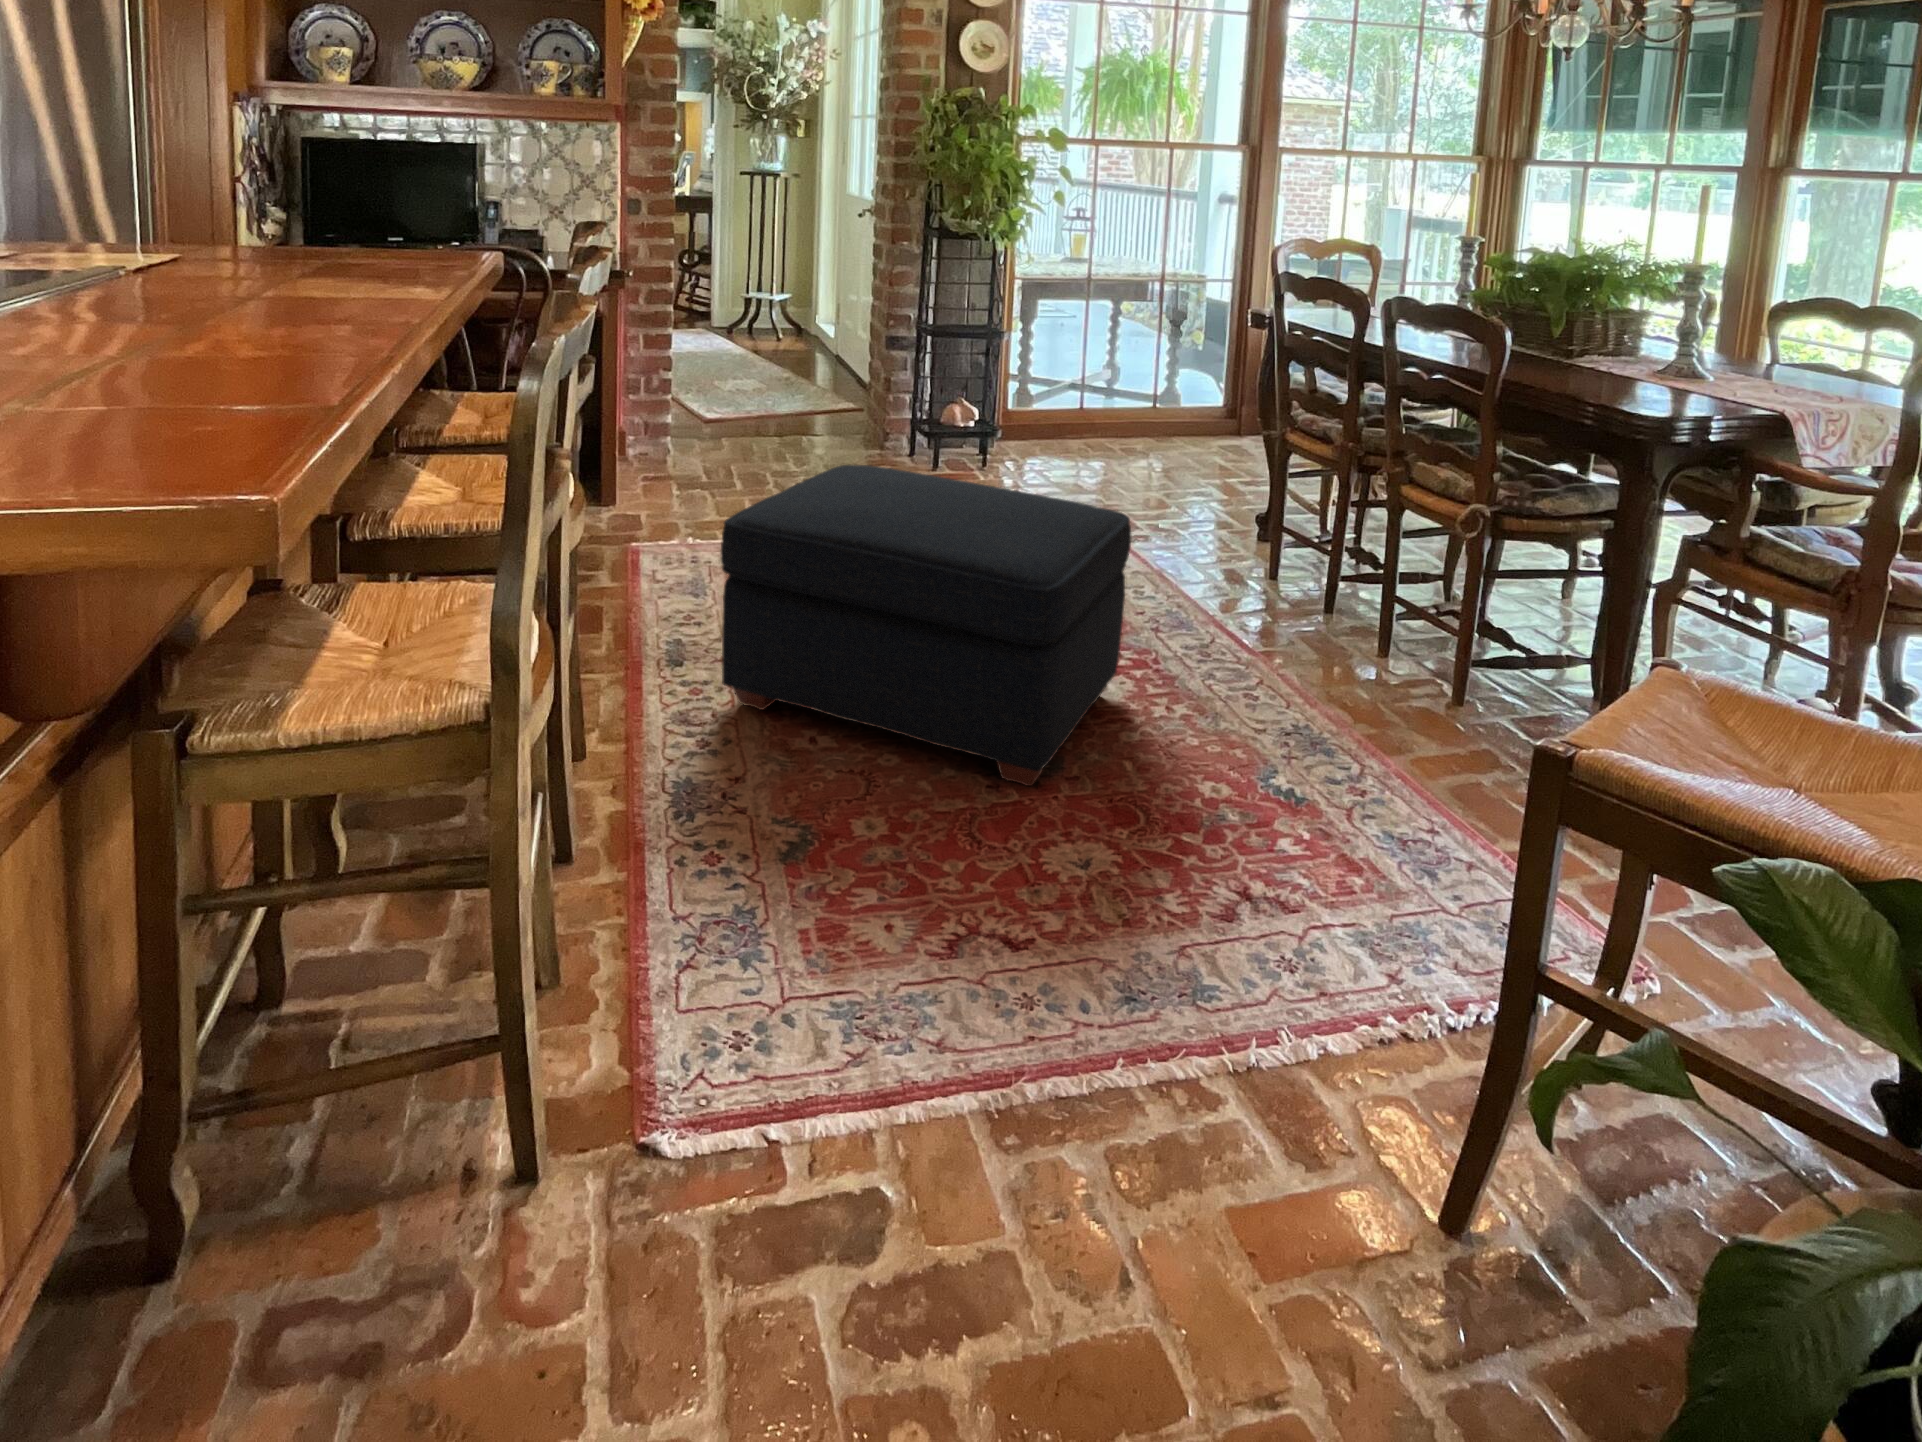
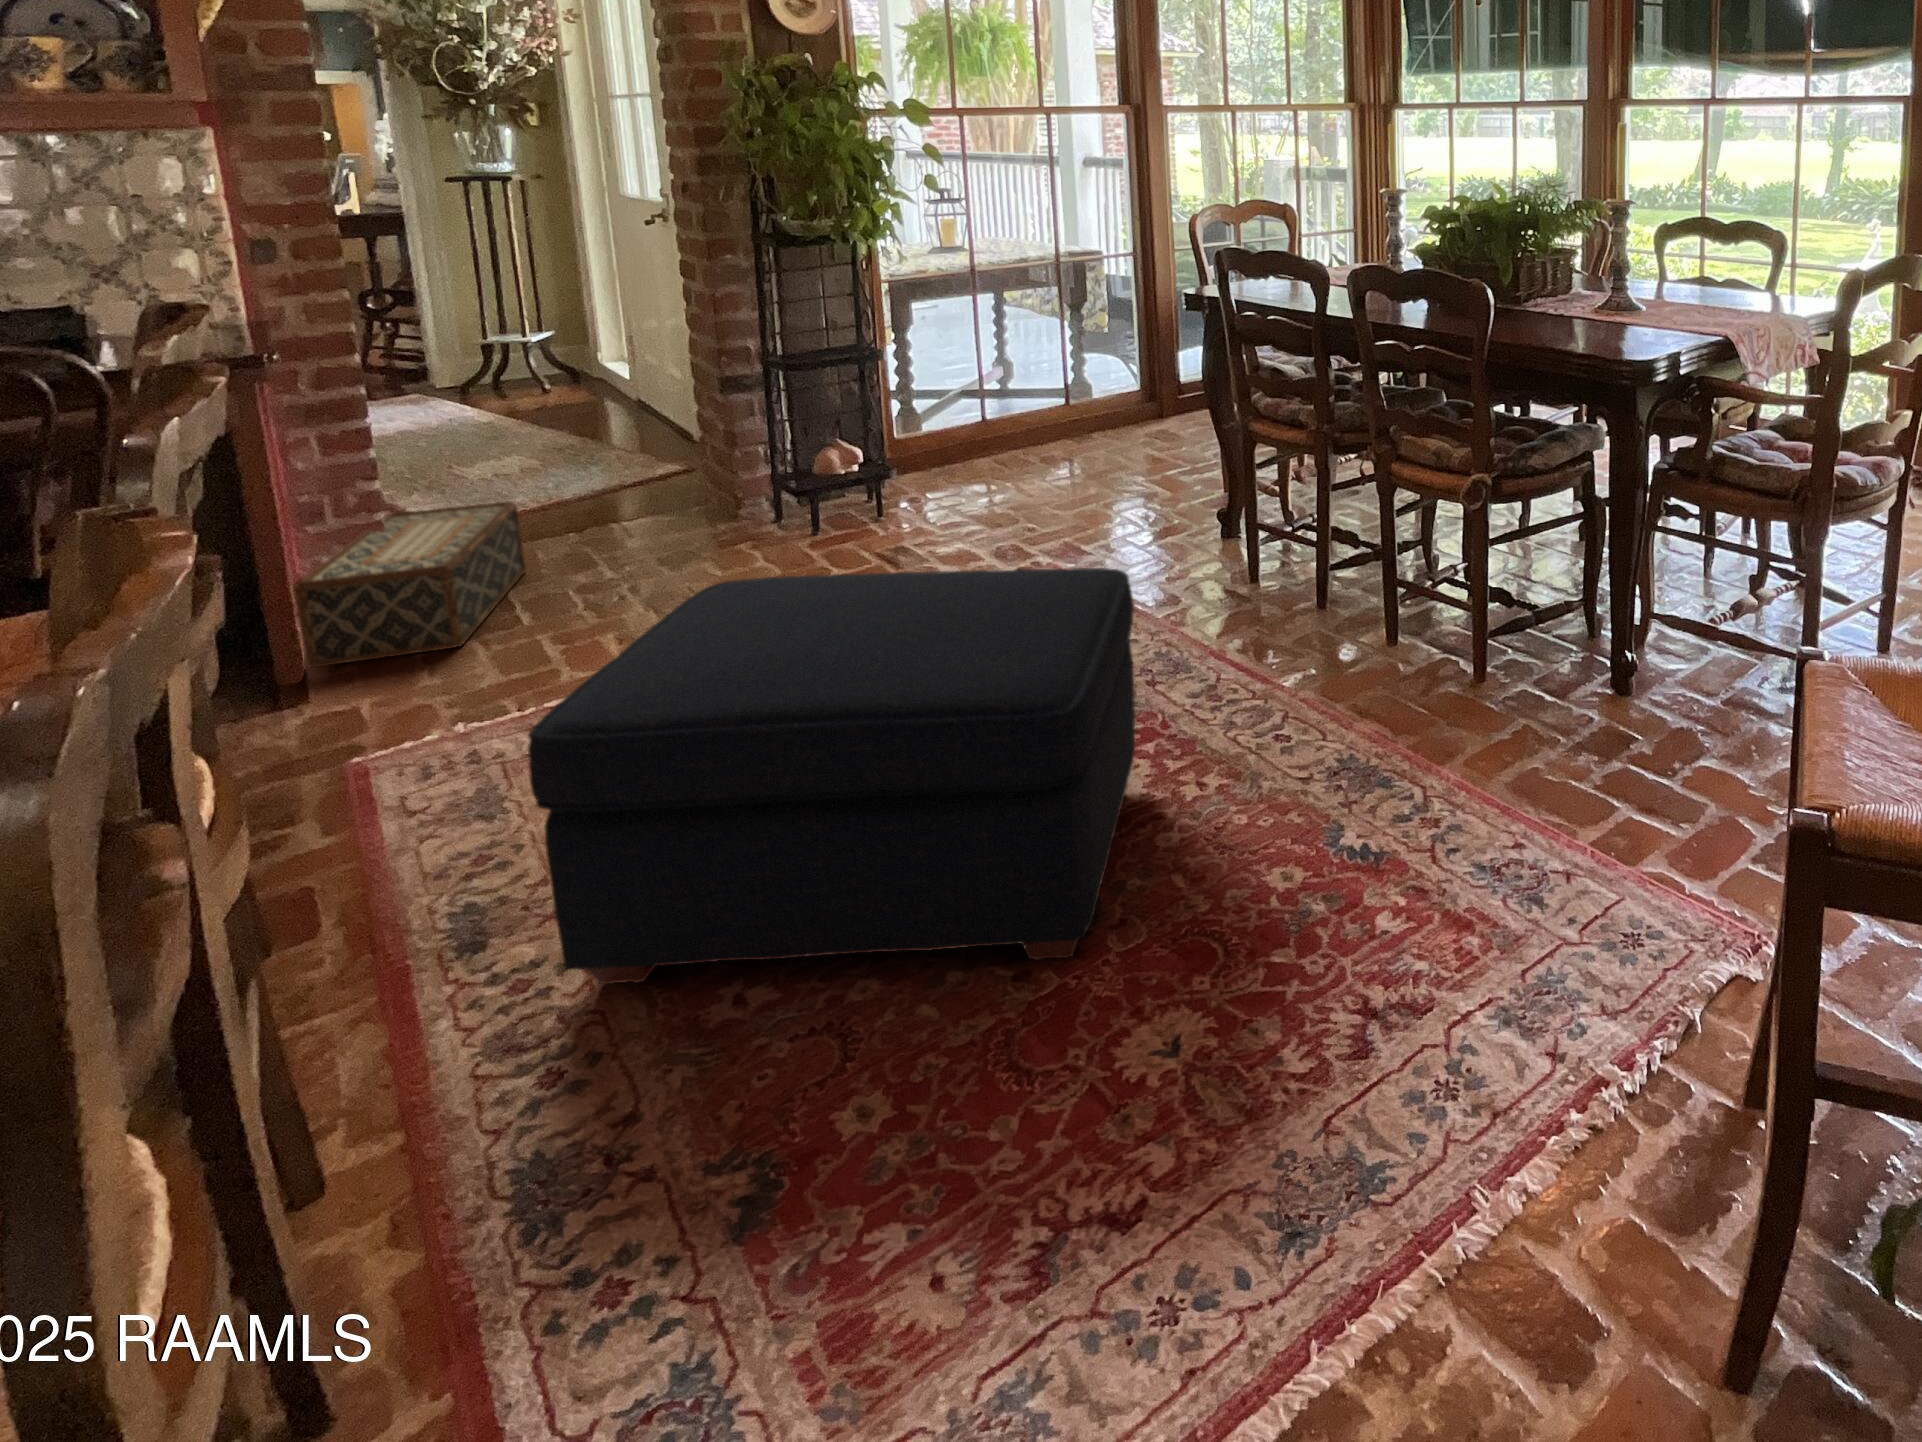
woven basket: none [621,398,747,493] -> present [295,501,526,667]

